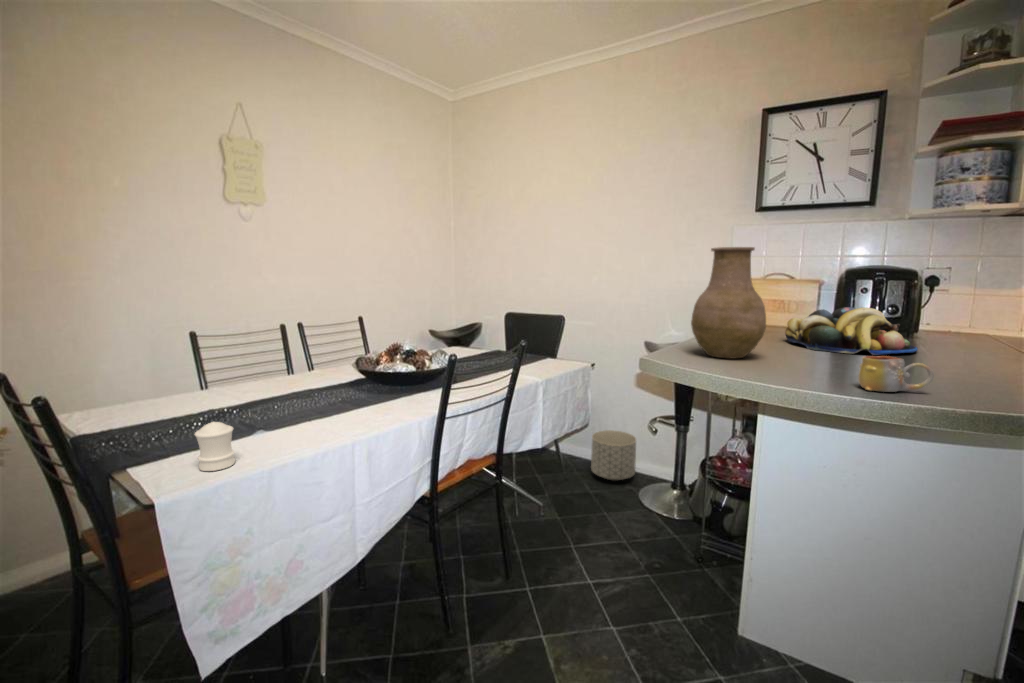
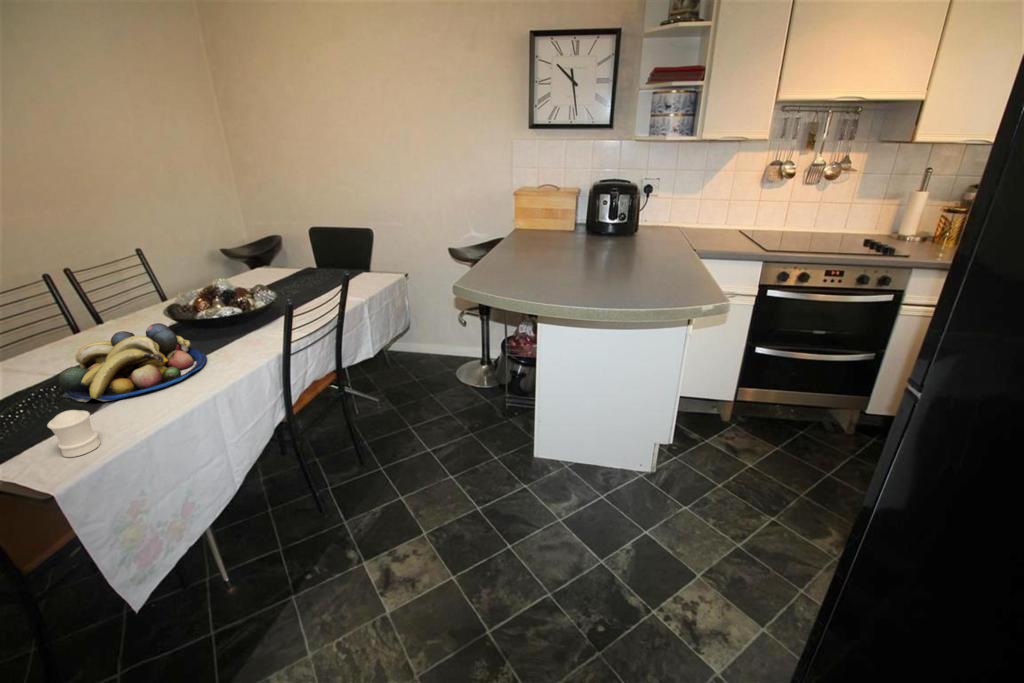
vase: present [691,247,766,359] -> none [488,190,540,278]
fruit bowl: present [785,307,918,355] -> present [58,323,207,402]
mug: present [858,356,934,392] -> none [593,276,631,300]
planter: present [591,430,636,481] -> none [412,325,451,367]

